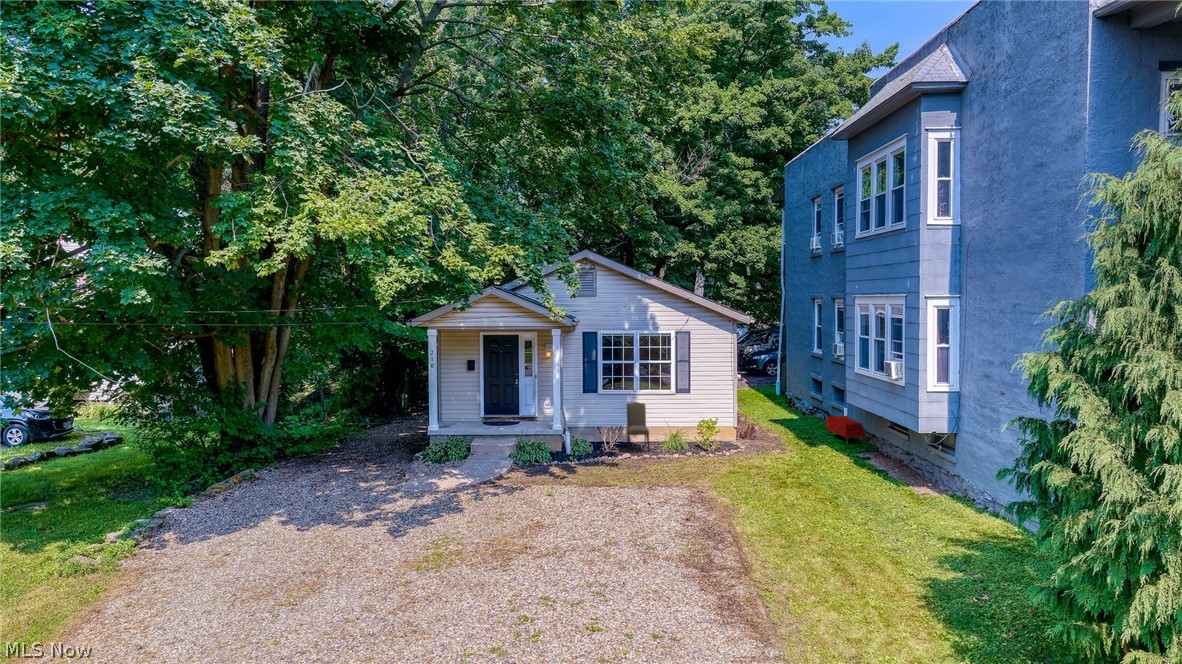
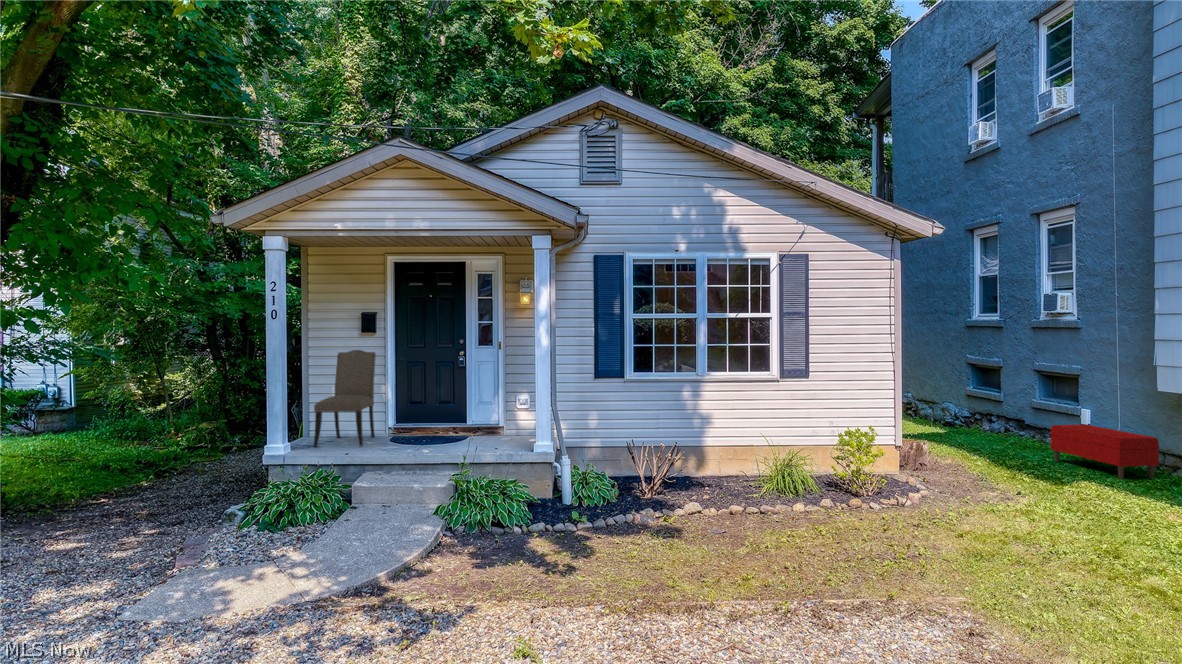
chair: present [627,402,650,451] -> present [314,350,376,447]

